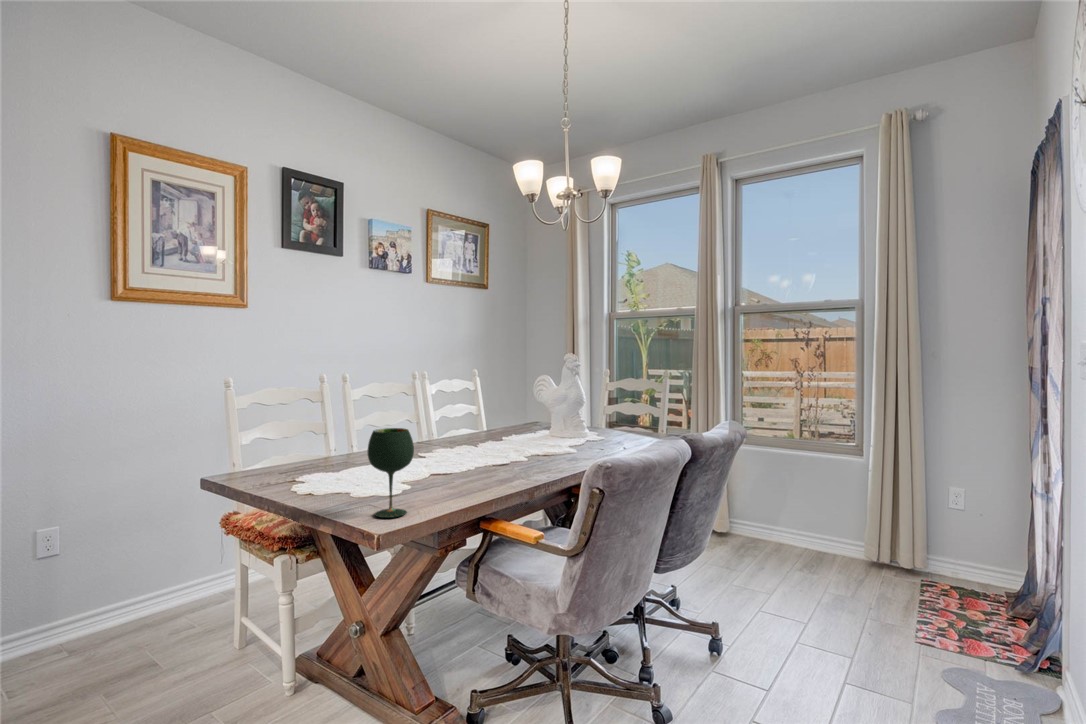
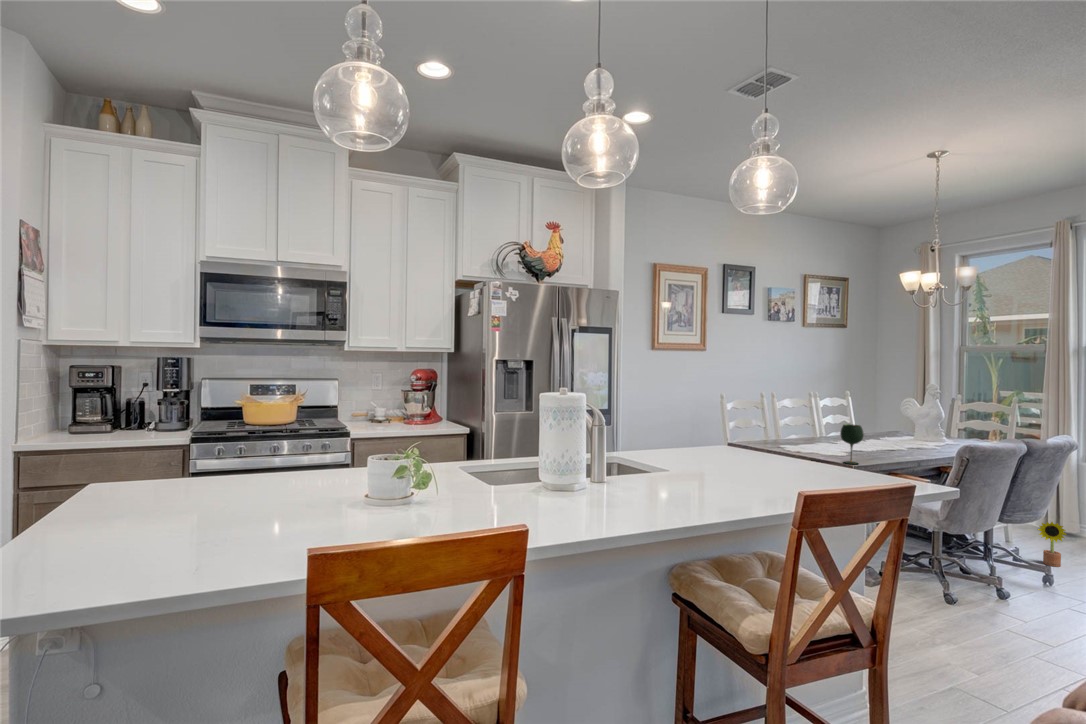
decorative plant: none [696,539,729,600] -> present [1038,522,1067,567]

